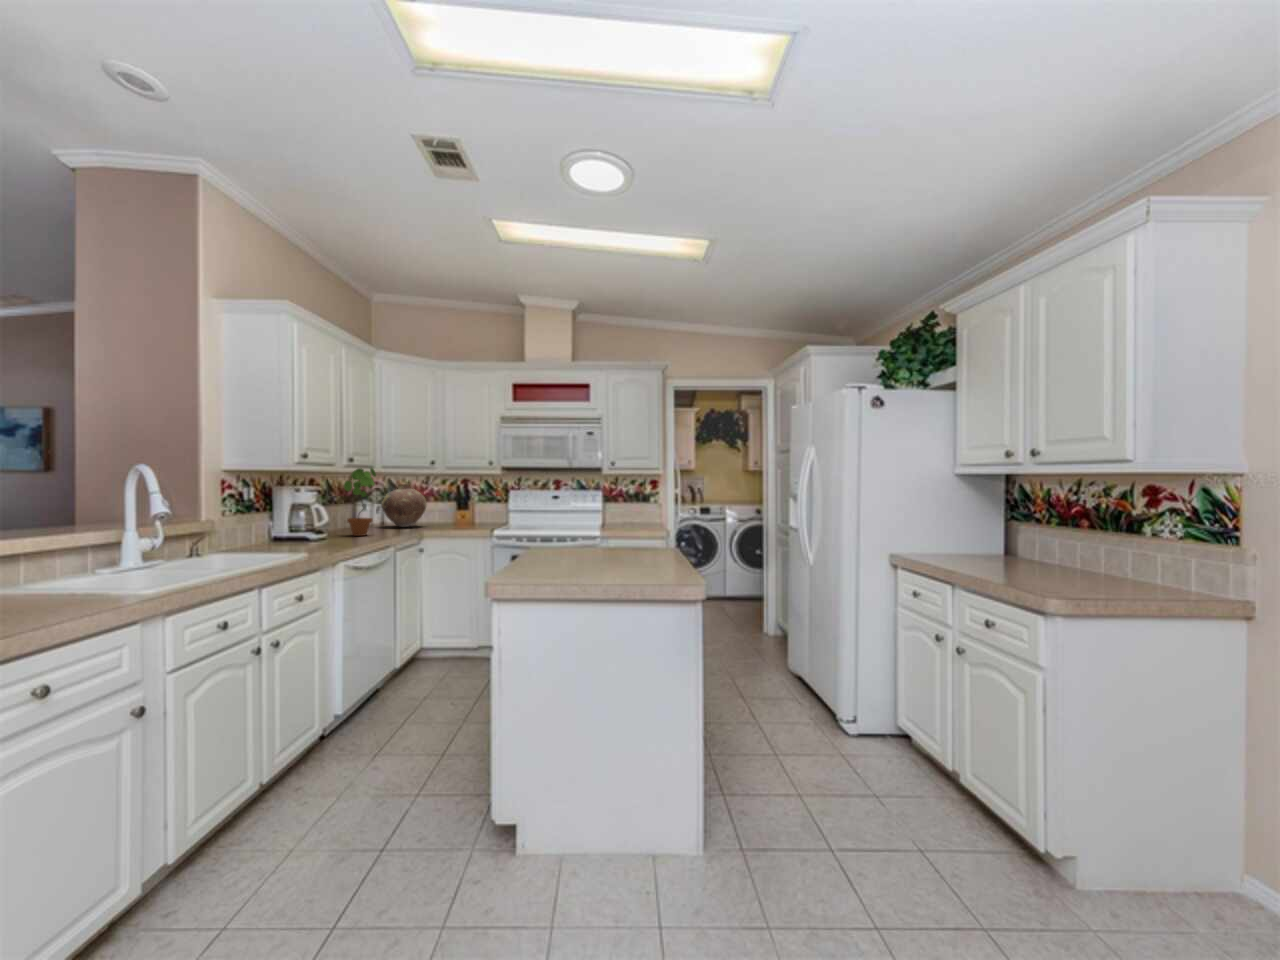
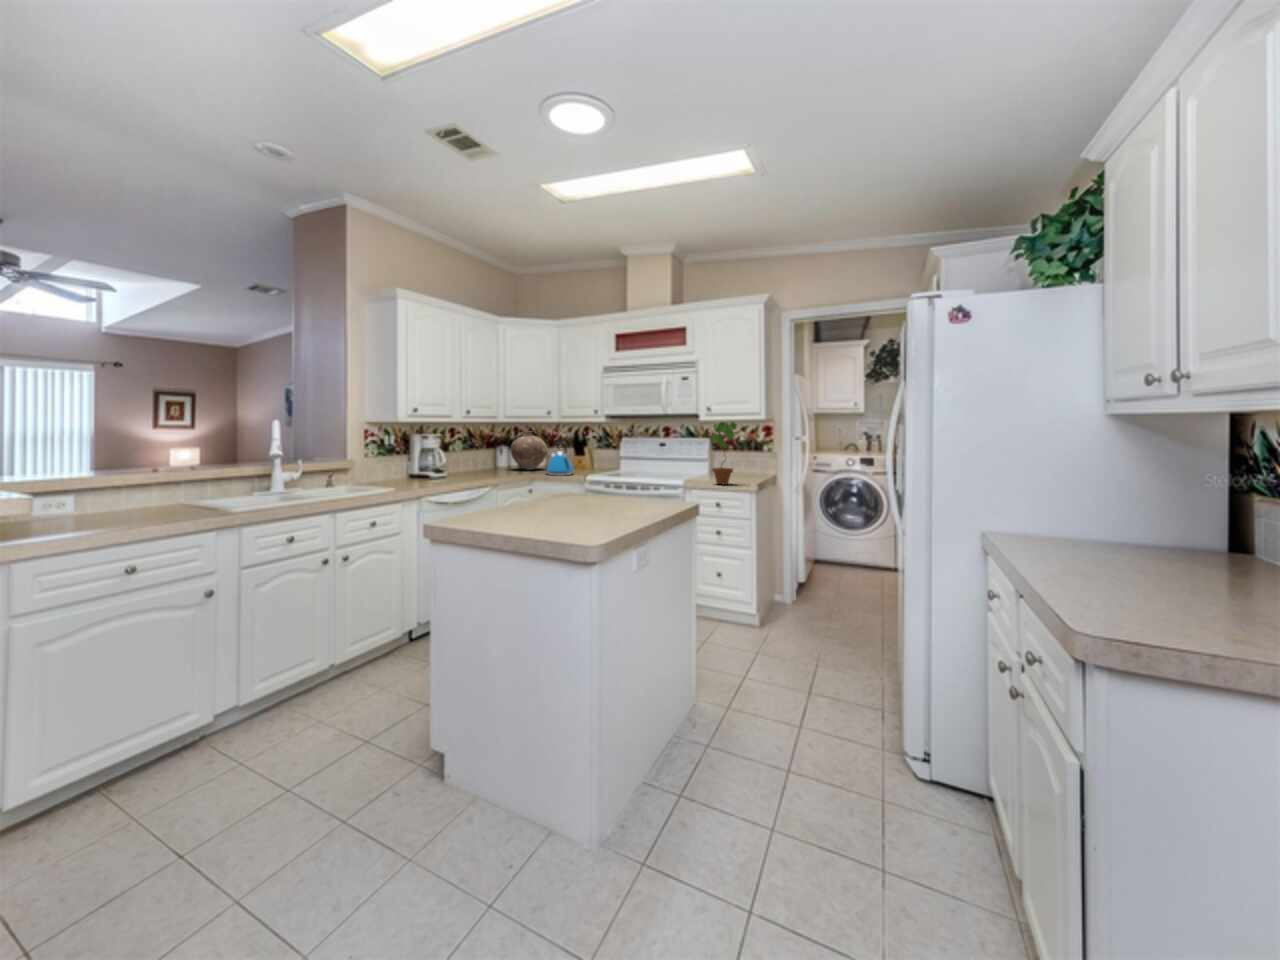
potted plant: present [344,468,376,536] -> present [711,421,736,484]
kettle: none [439,493,471,532] -> present [547,440,573,475]

